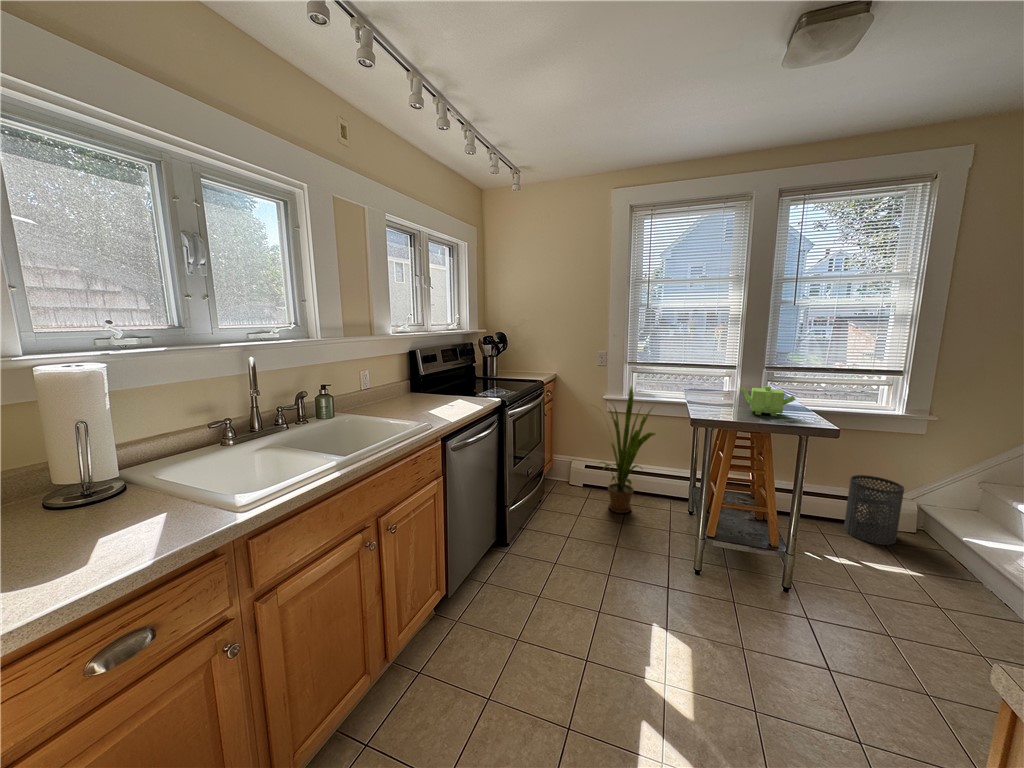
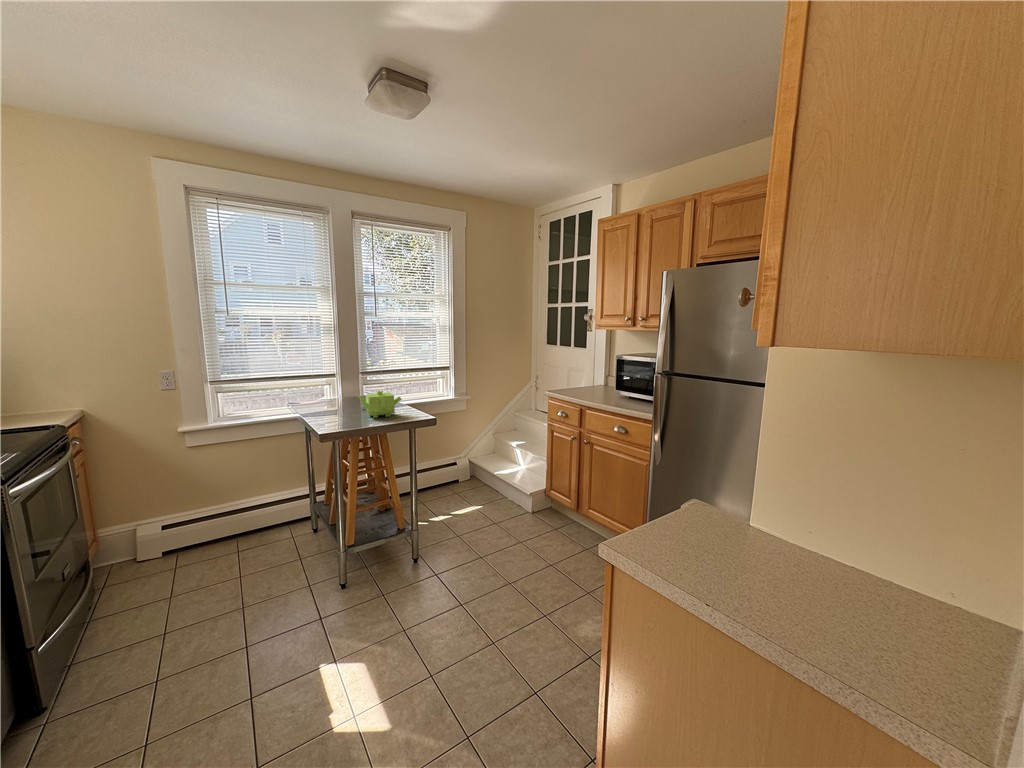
house plant: present [600,387,655,513] -> none [159,409,268,569]
trash can: present [844,475,904,545] -> none [432,446,462,496]

